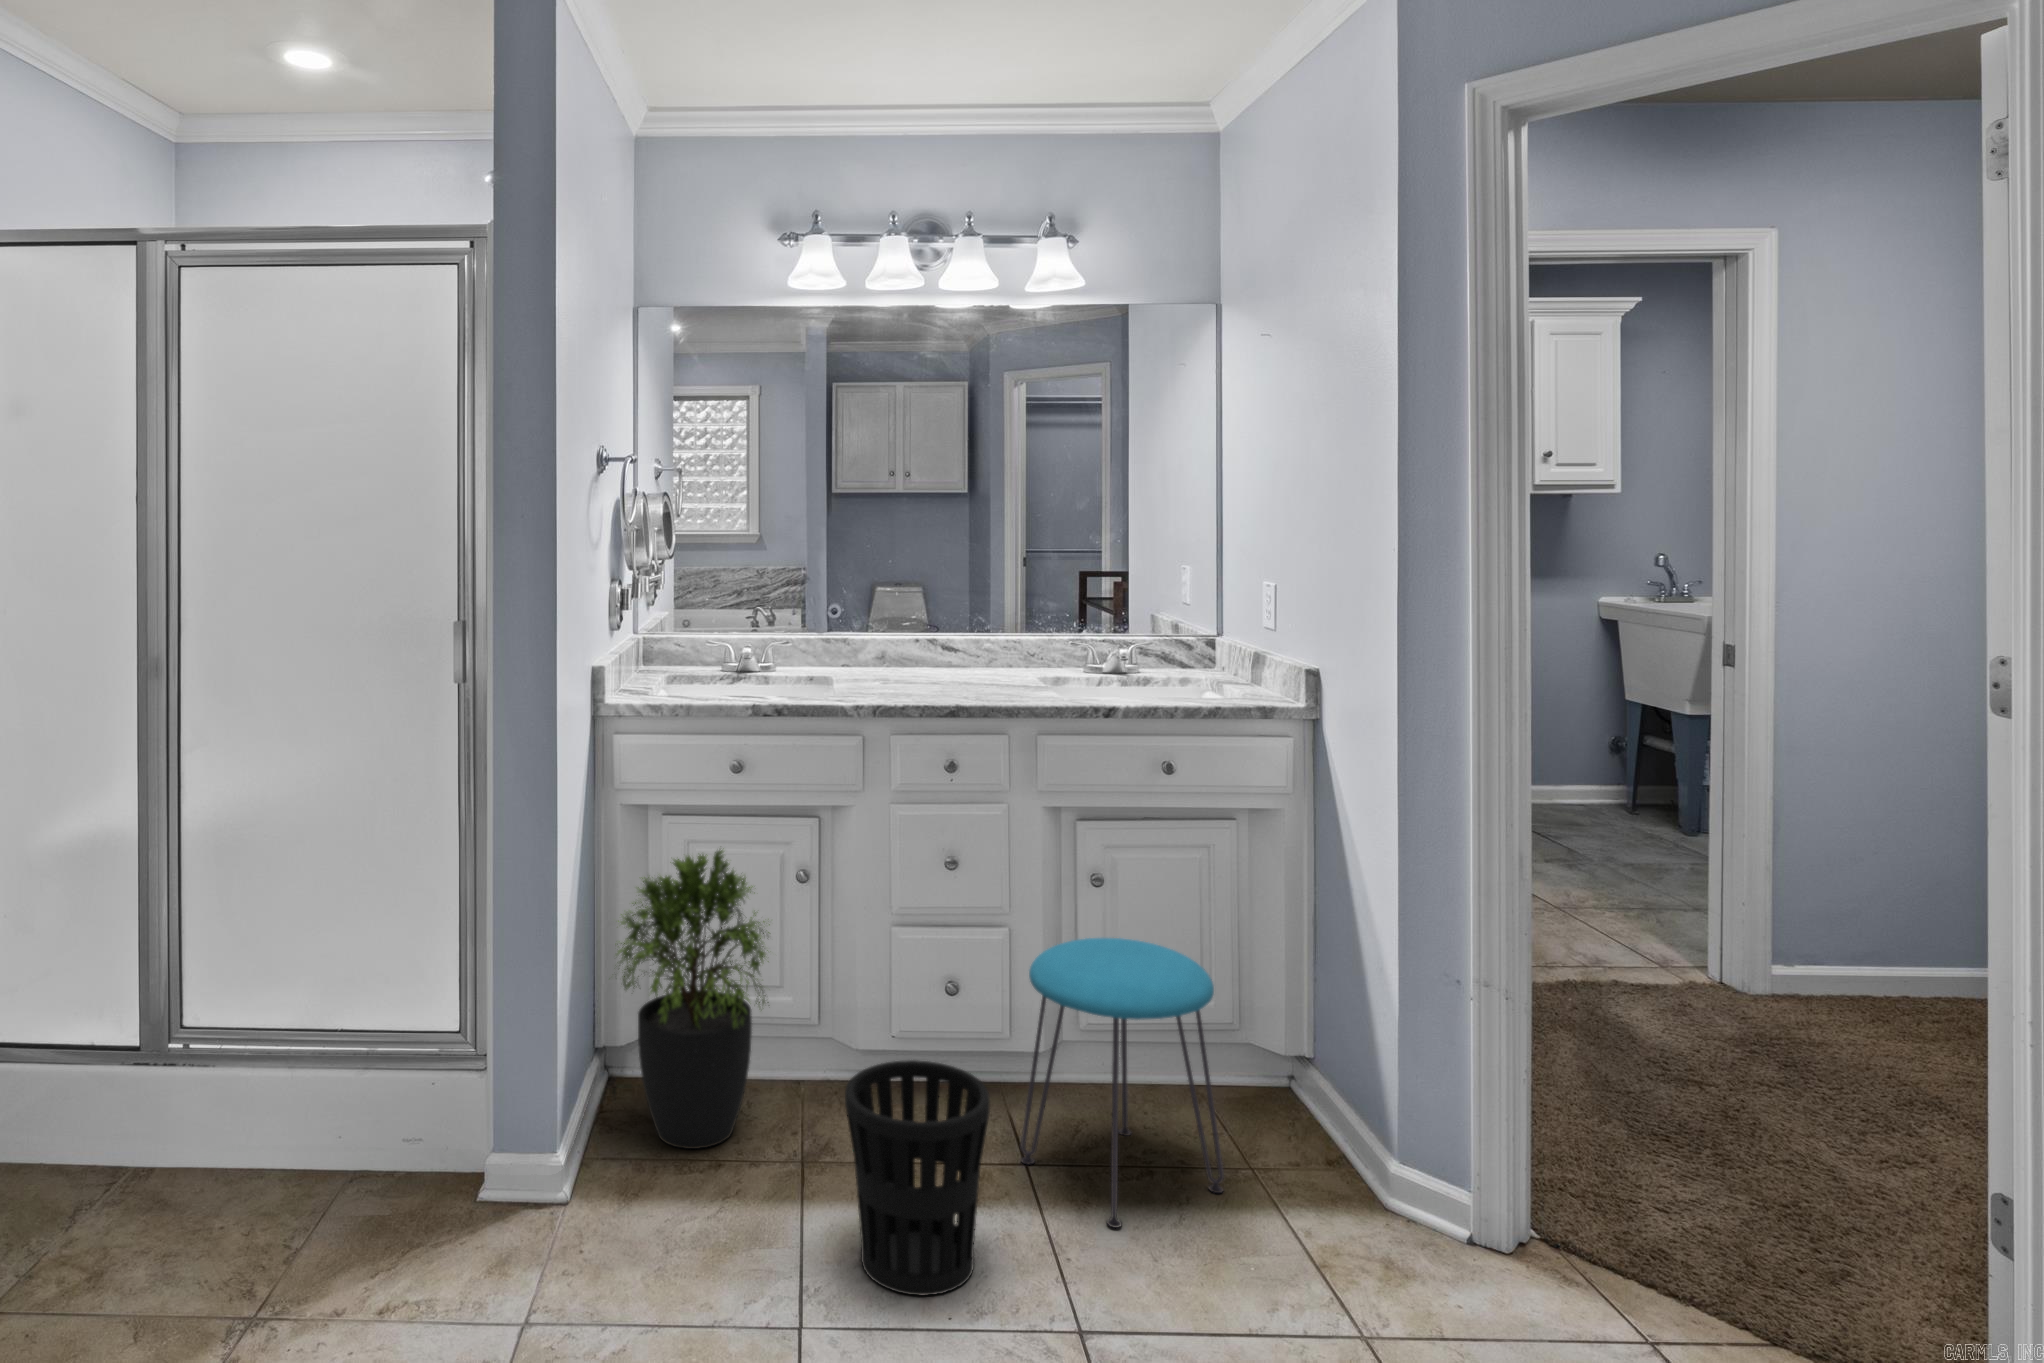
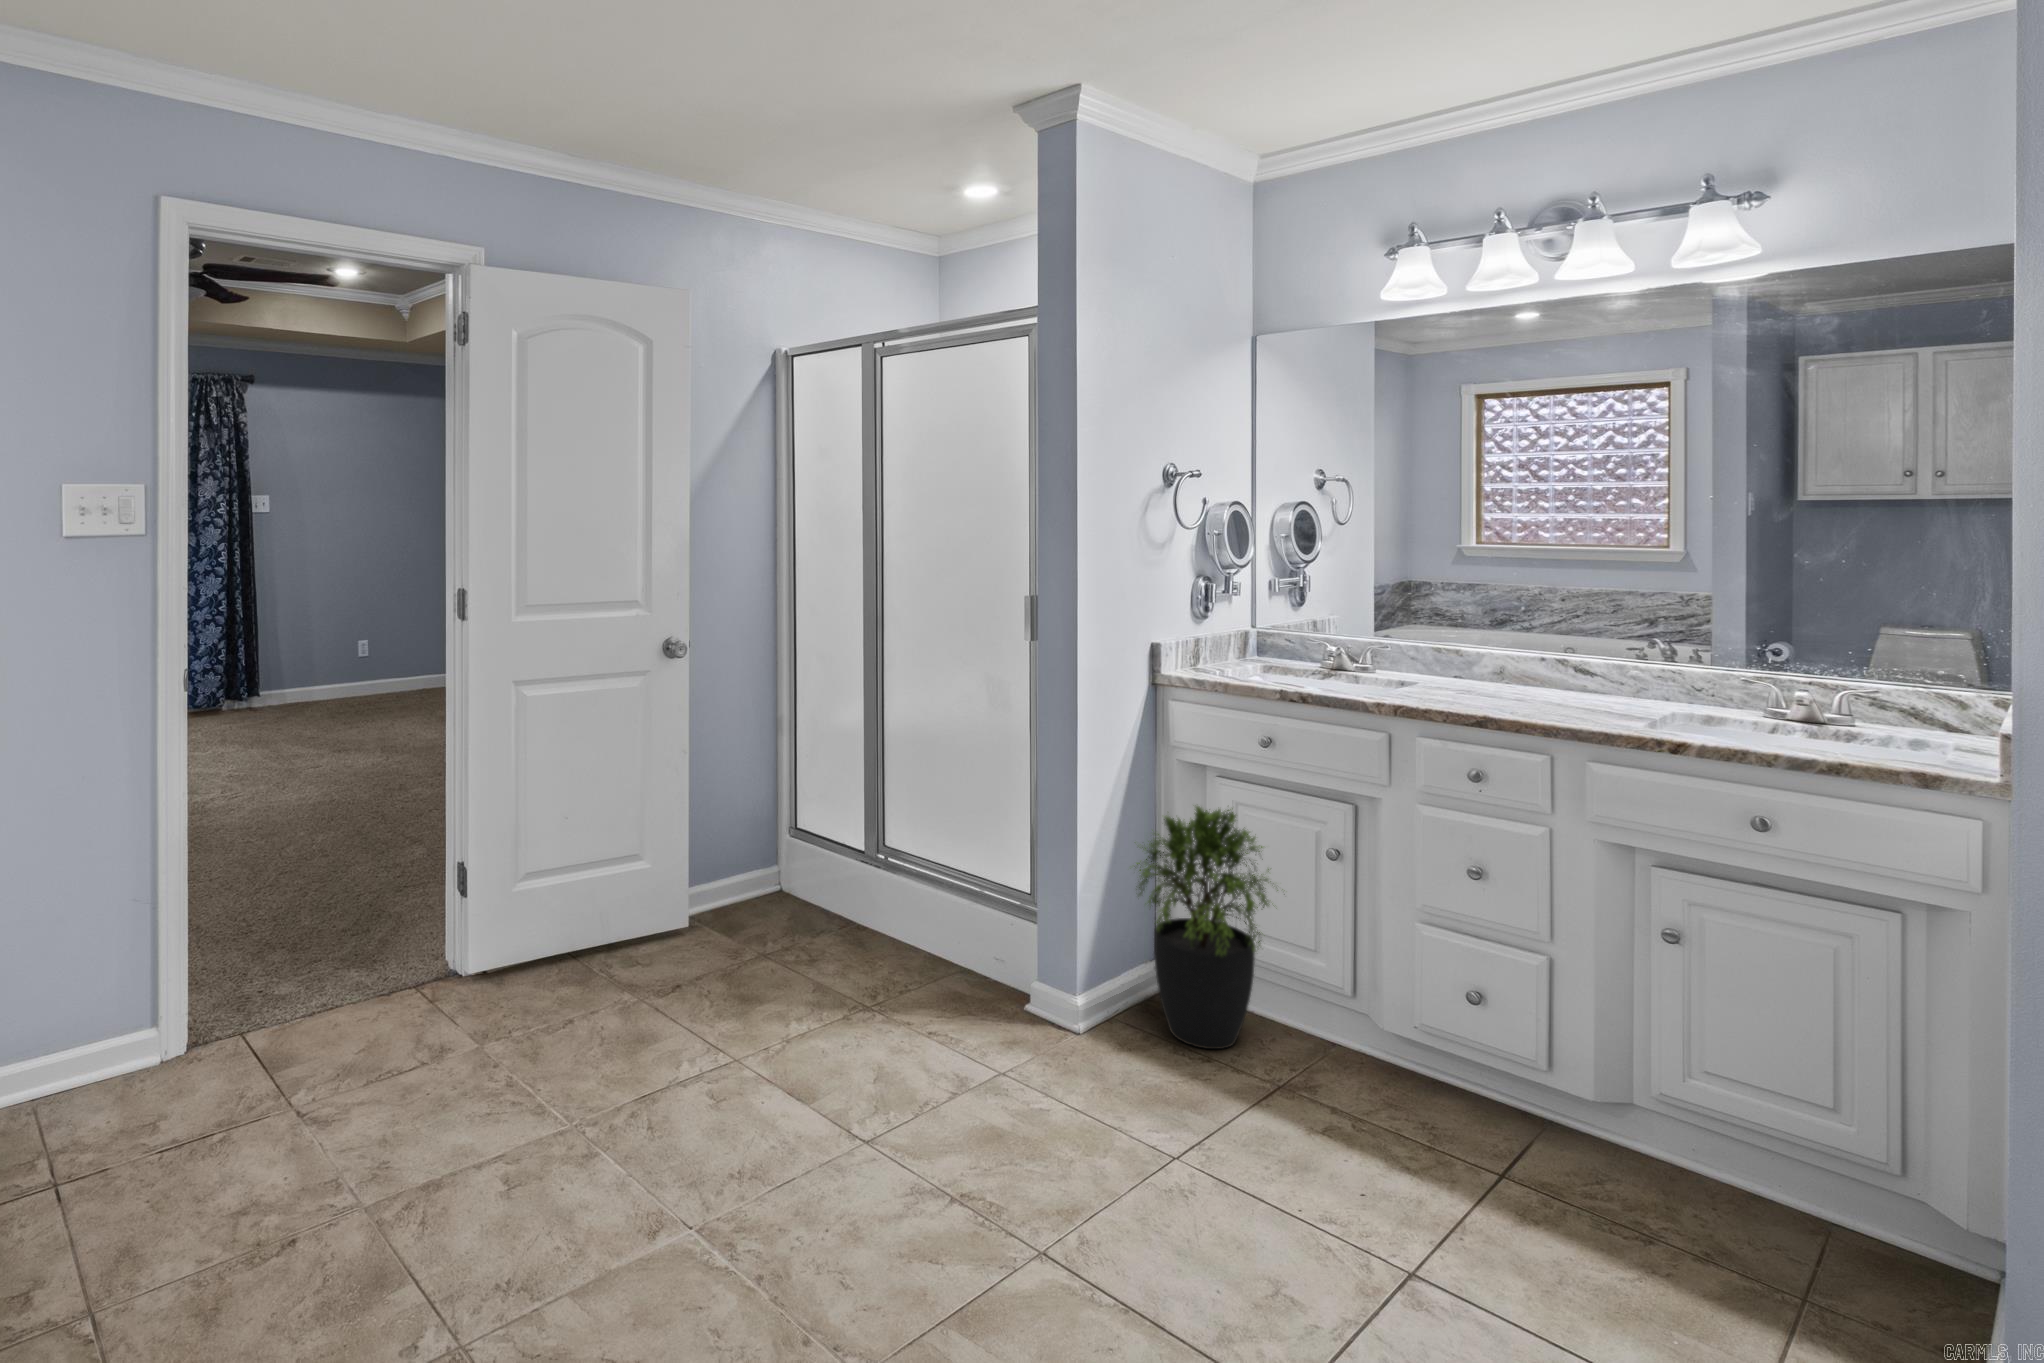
stool: present [1021,938,1224,1228] -> none [1487,976,1724,1304]
wastebasket: present [845,1060,990,1295] -> none [1232,1013,1374,1226]

